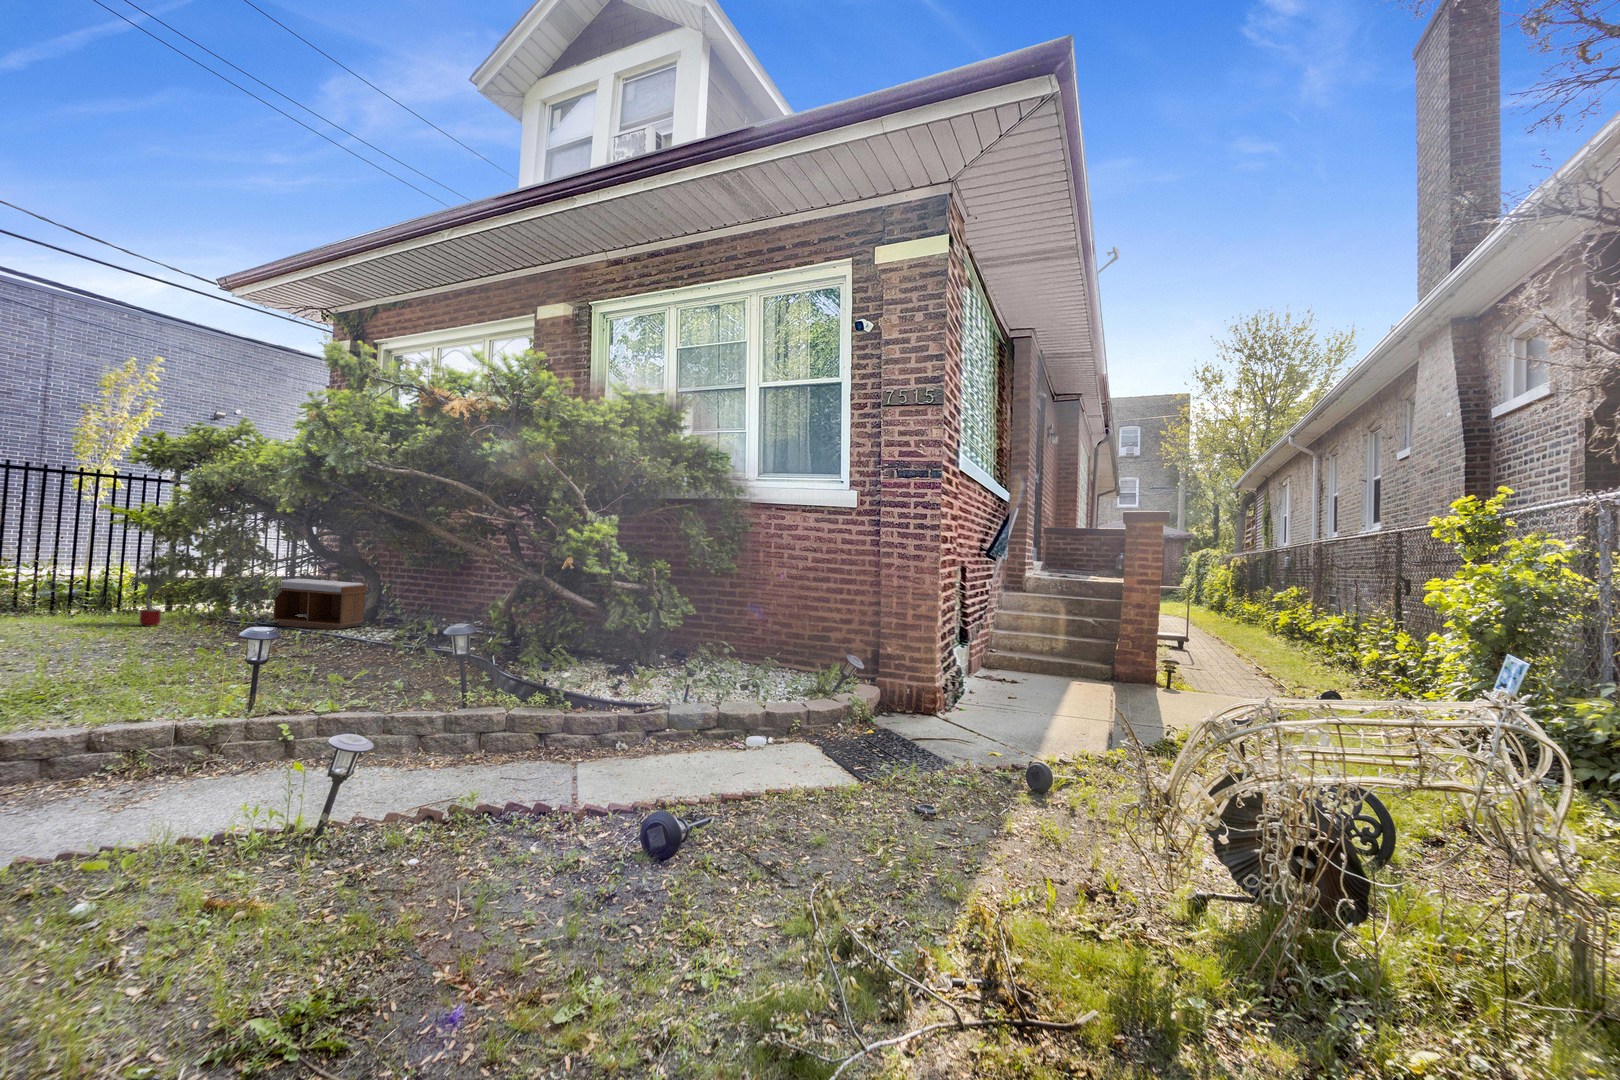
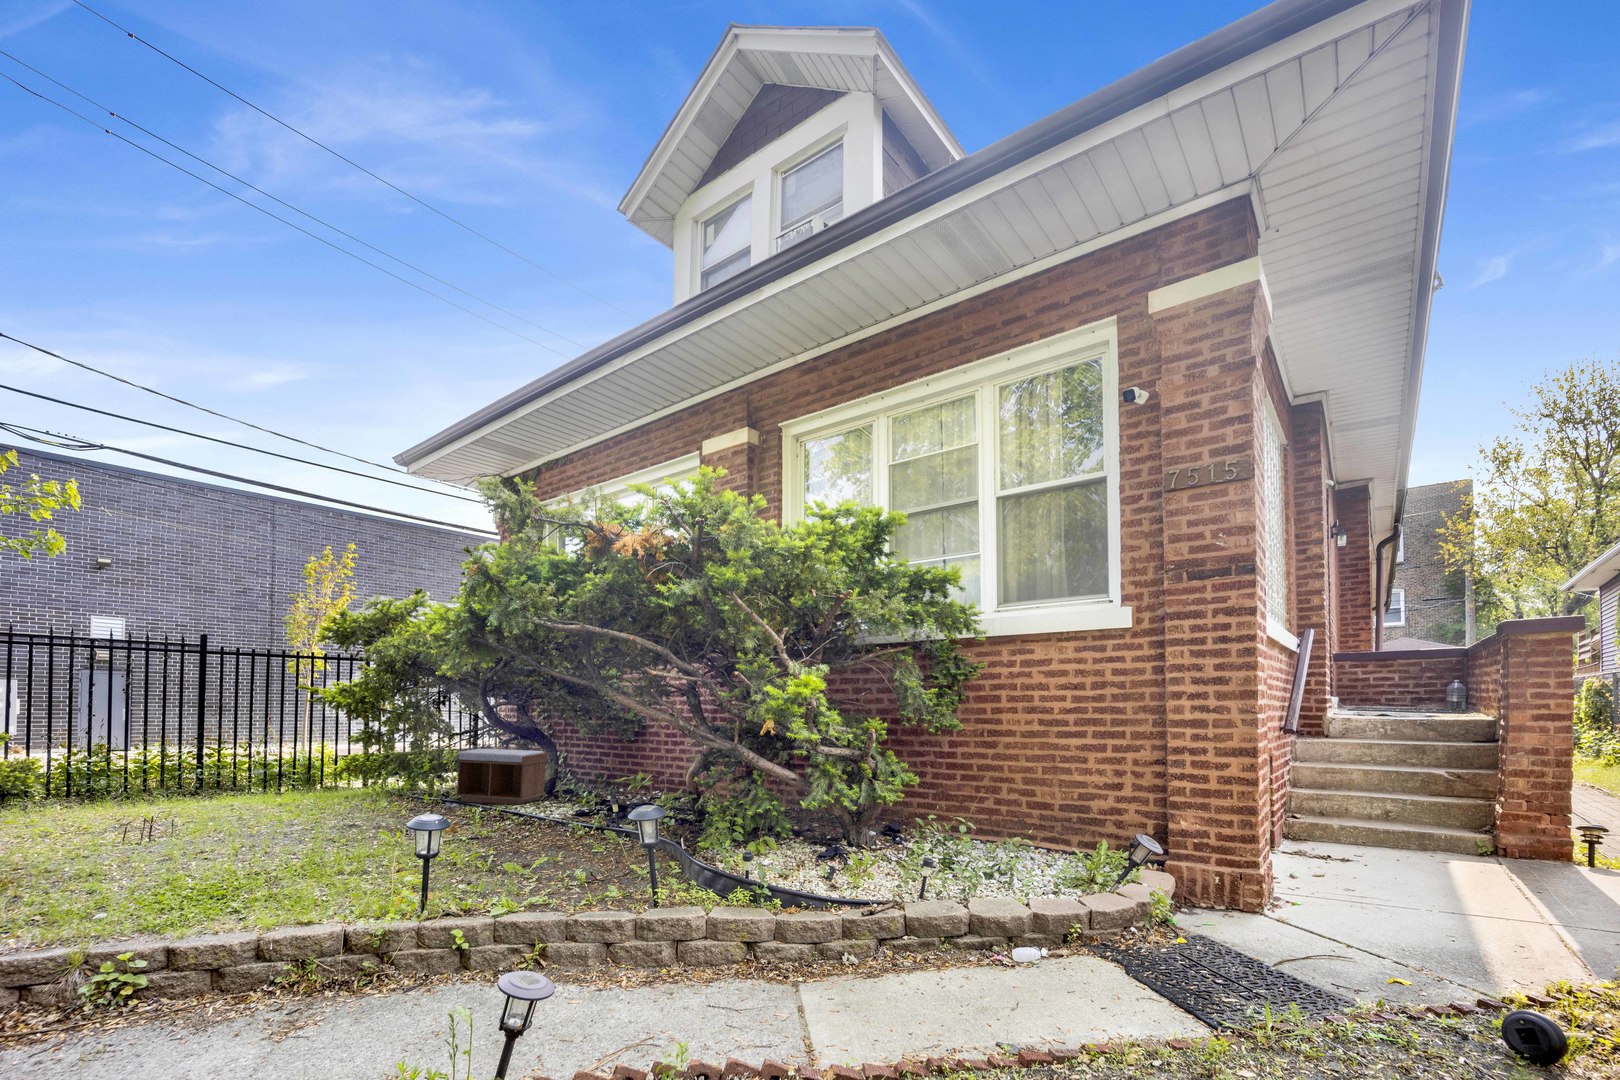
potted tree: present [131,543,190,626] -> none [327,716,383,807]

